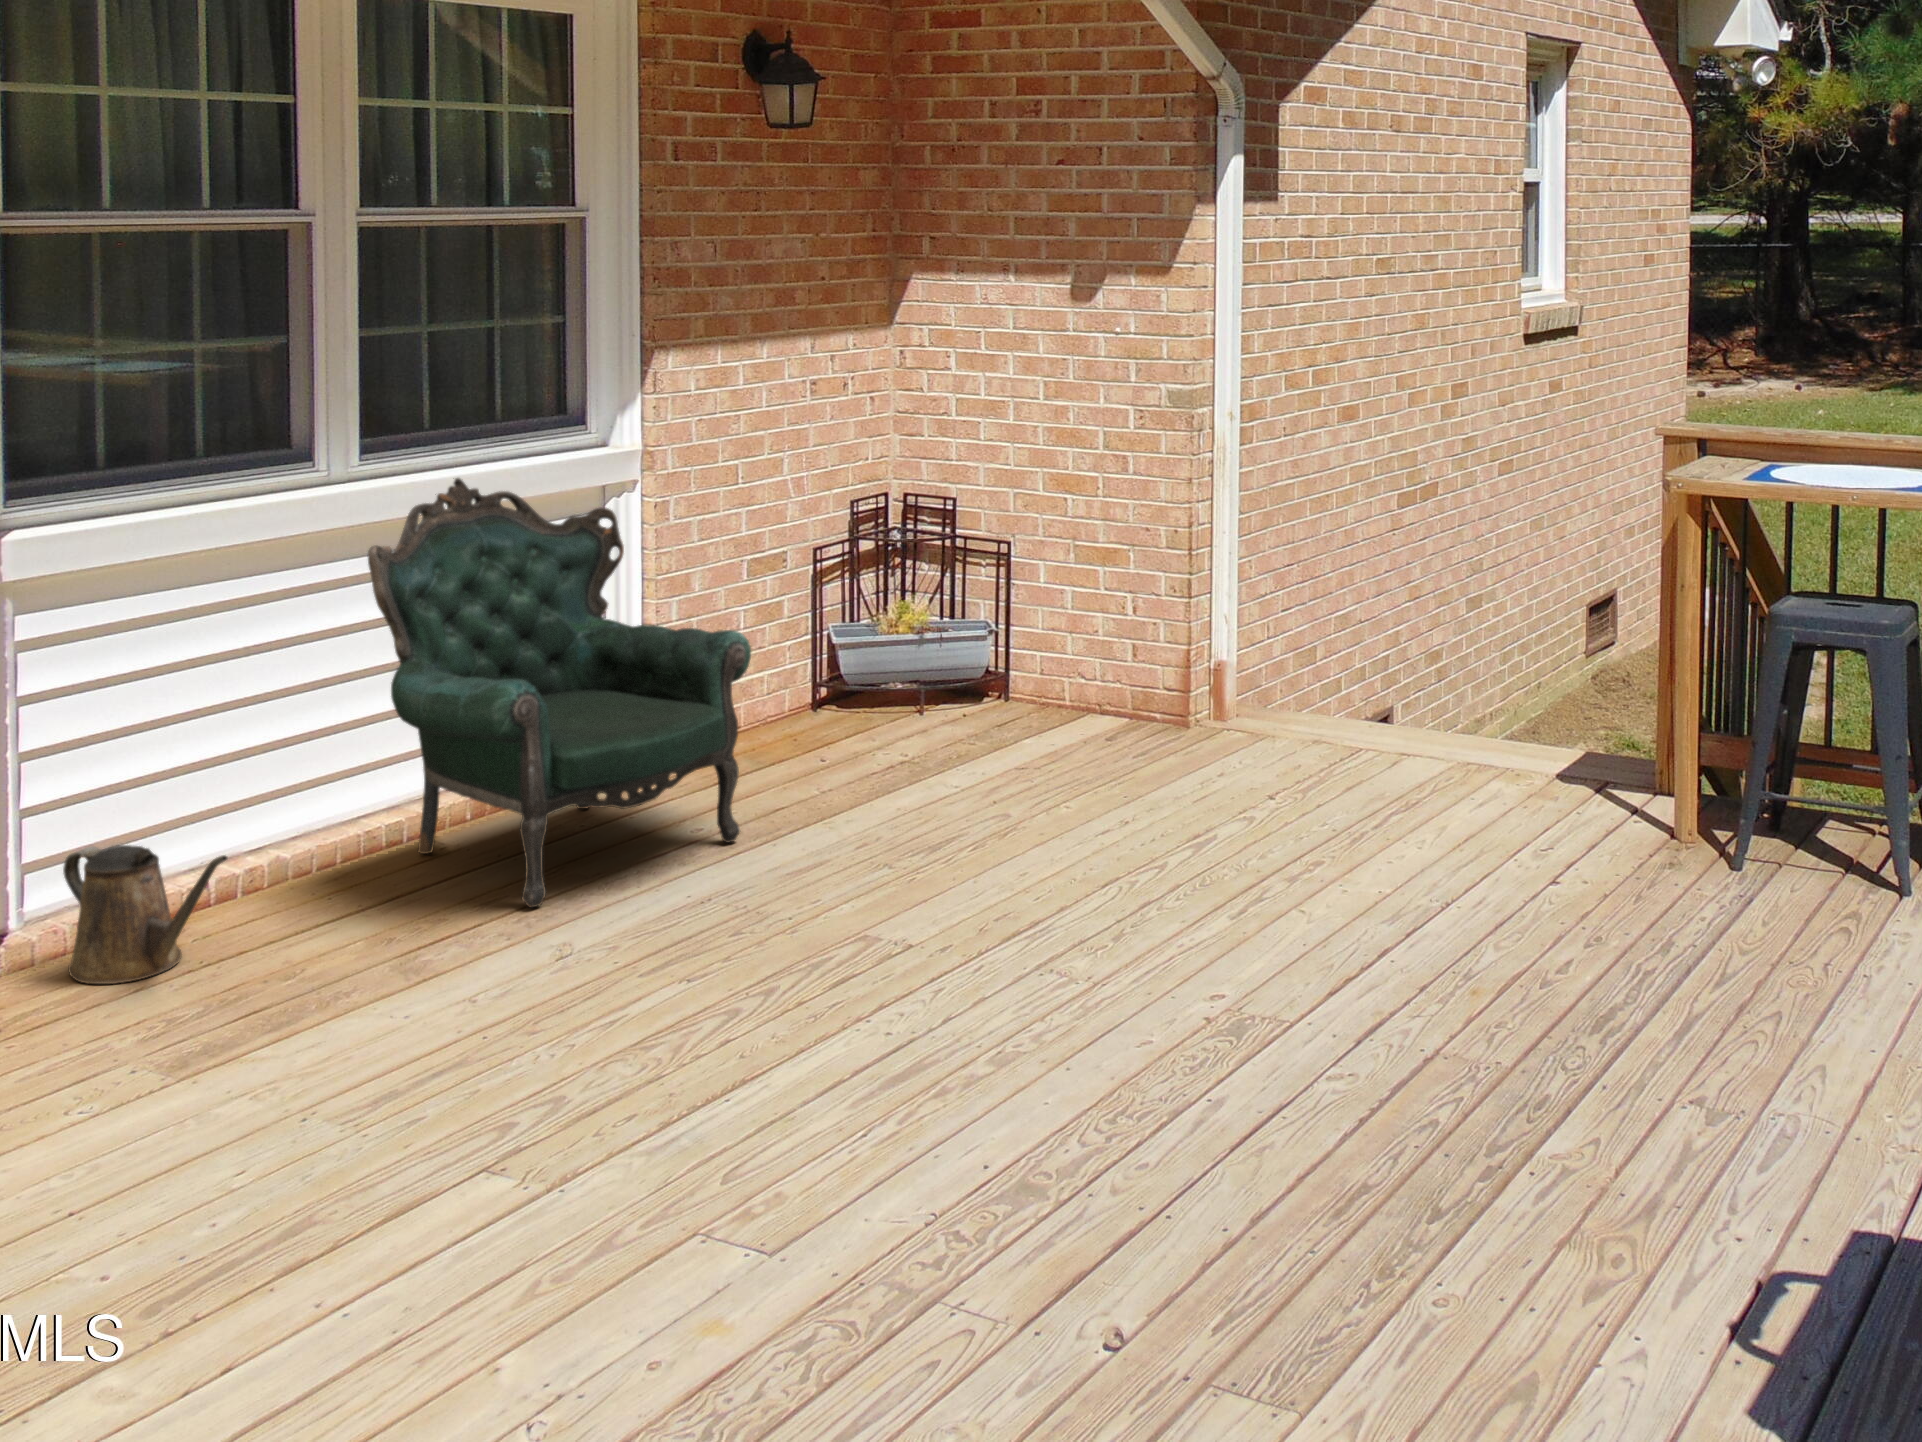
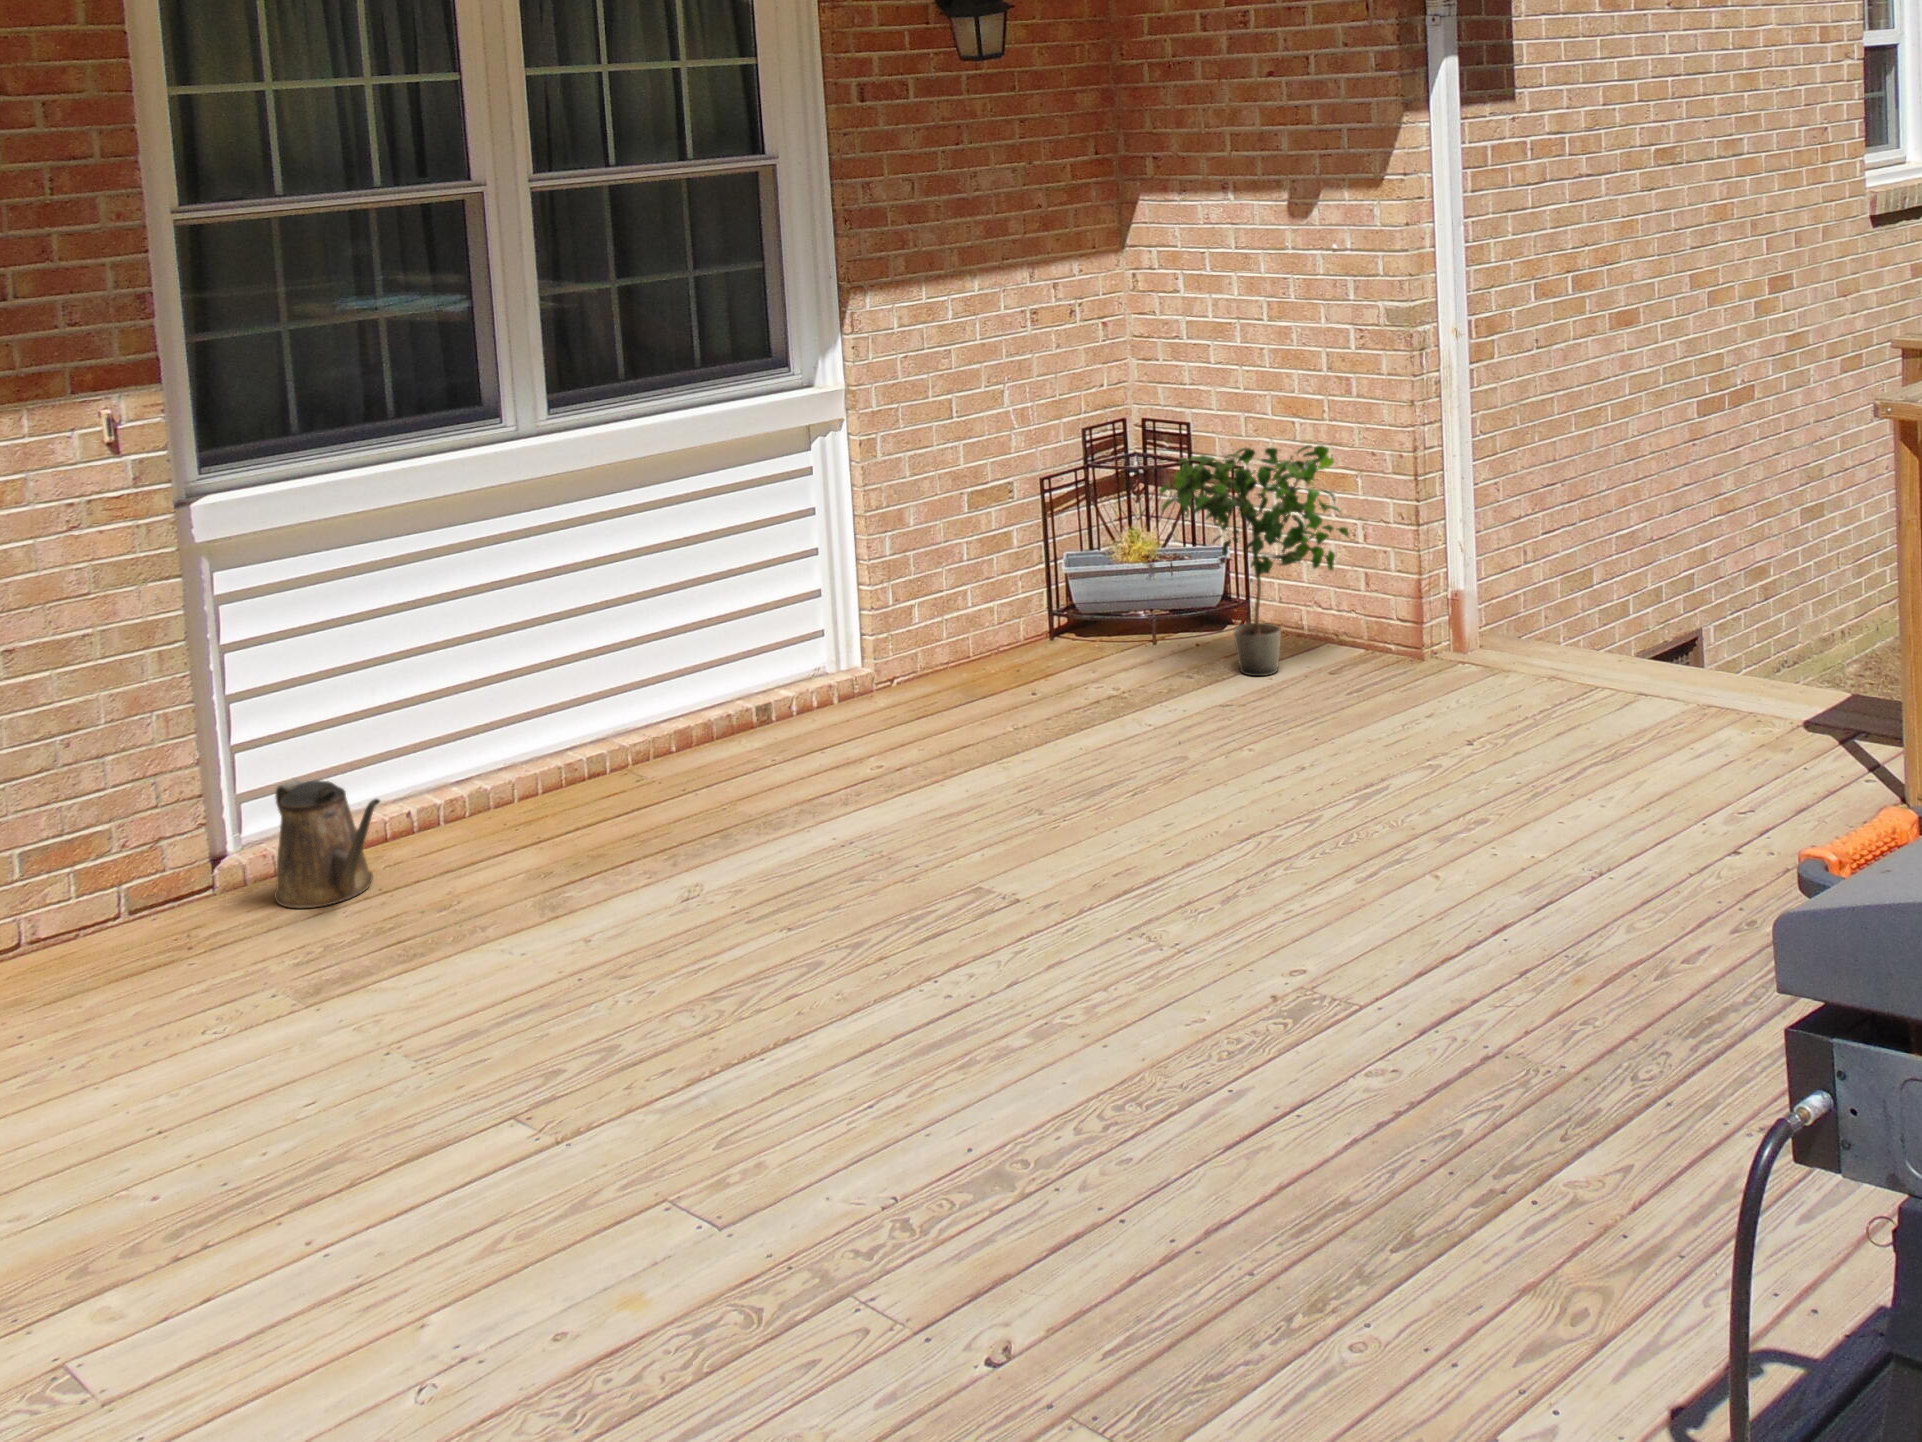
armchair: present [368,478,751,907] -> none [547,426,915,849]
potted plant: none [944,516,1126,739] -> present [1159,445,1349,676]

